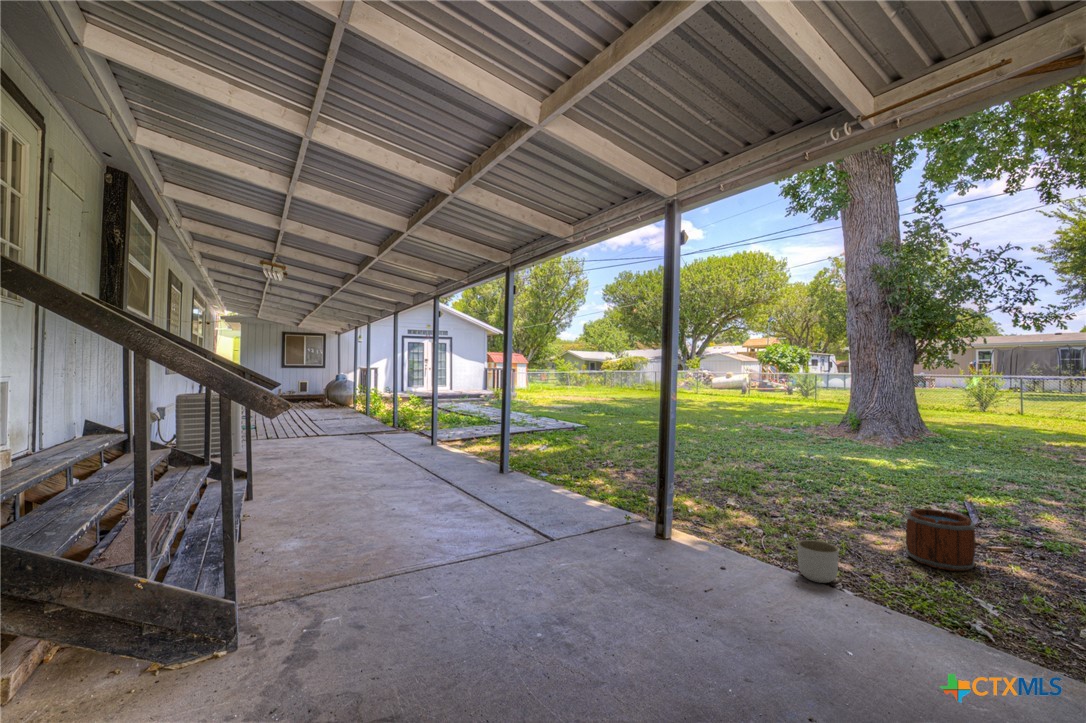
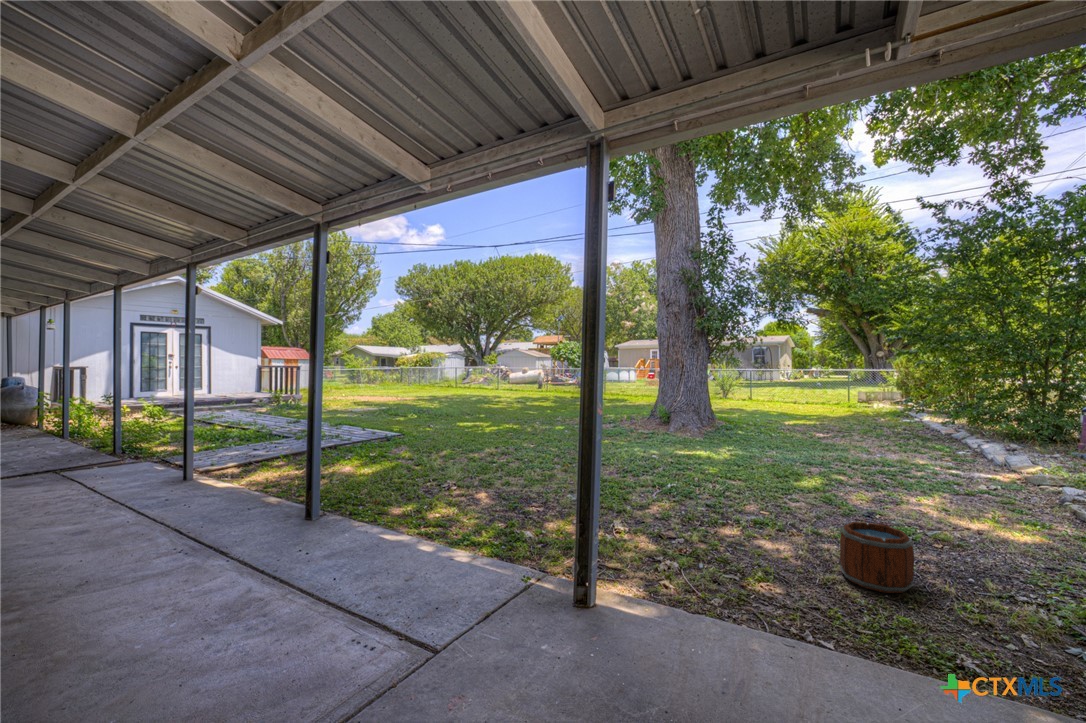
planter: present [798,540,839,583] -> none [785,592,838,654]

